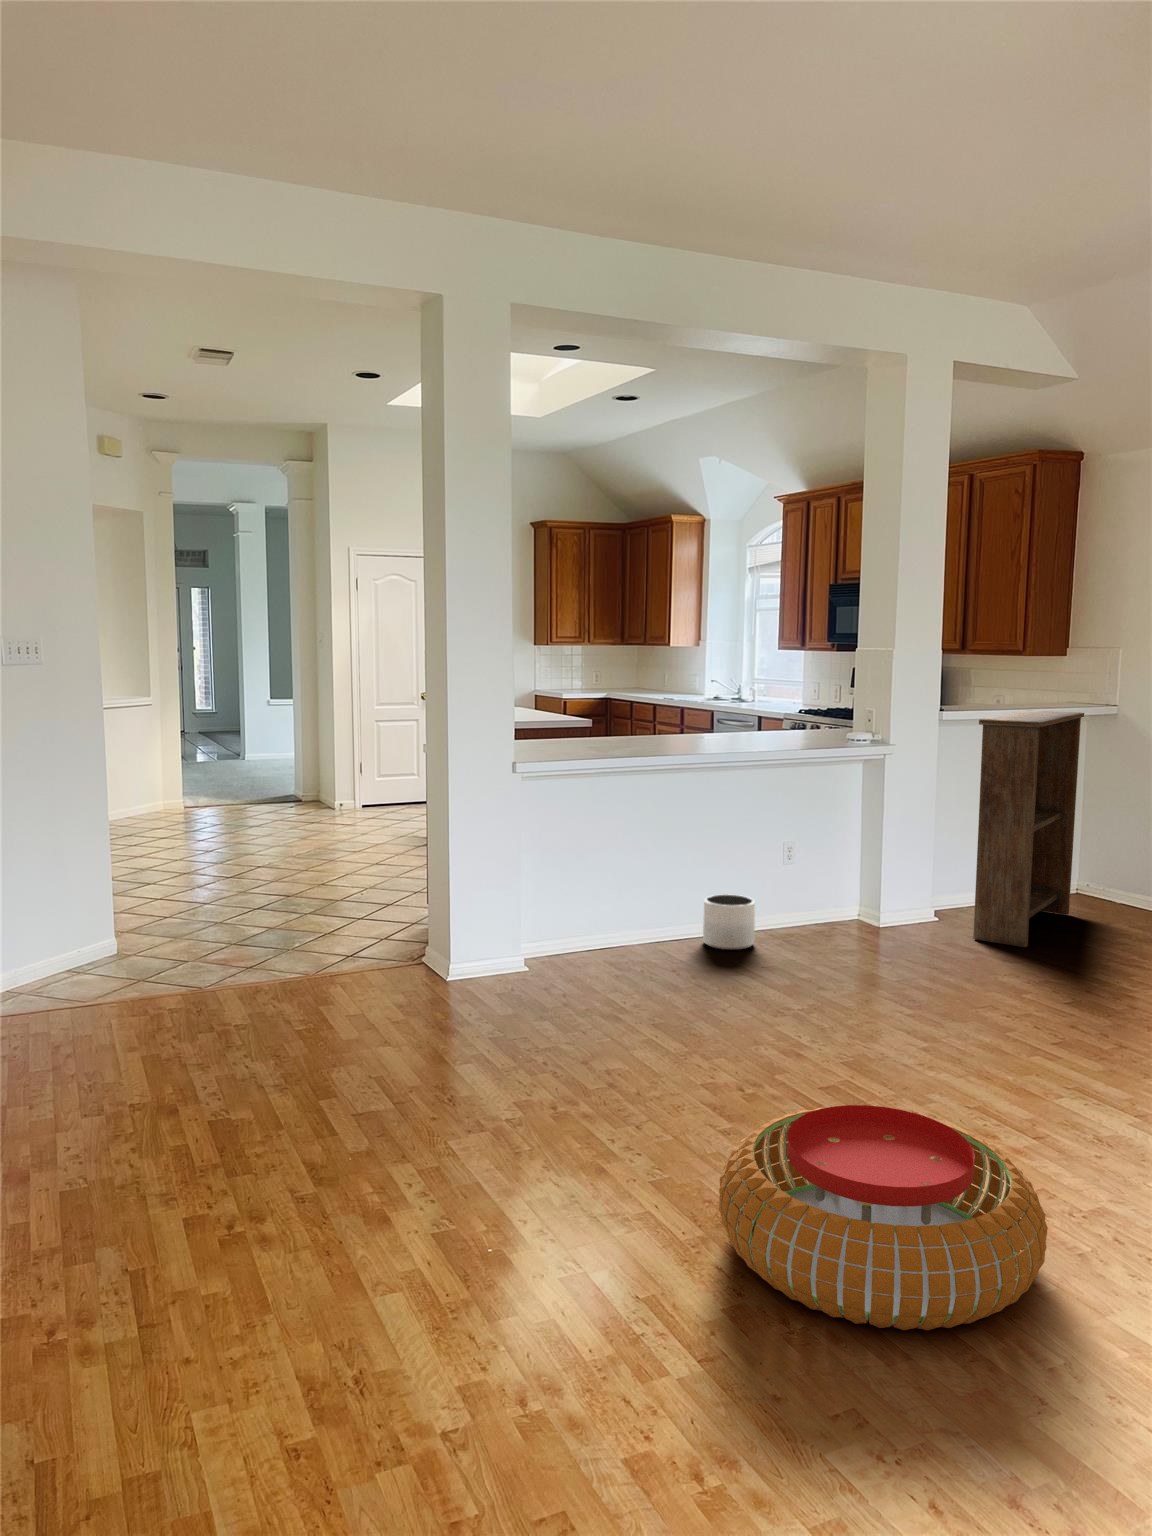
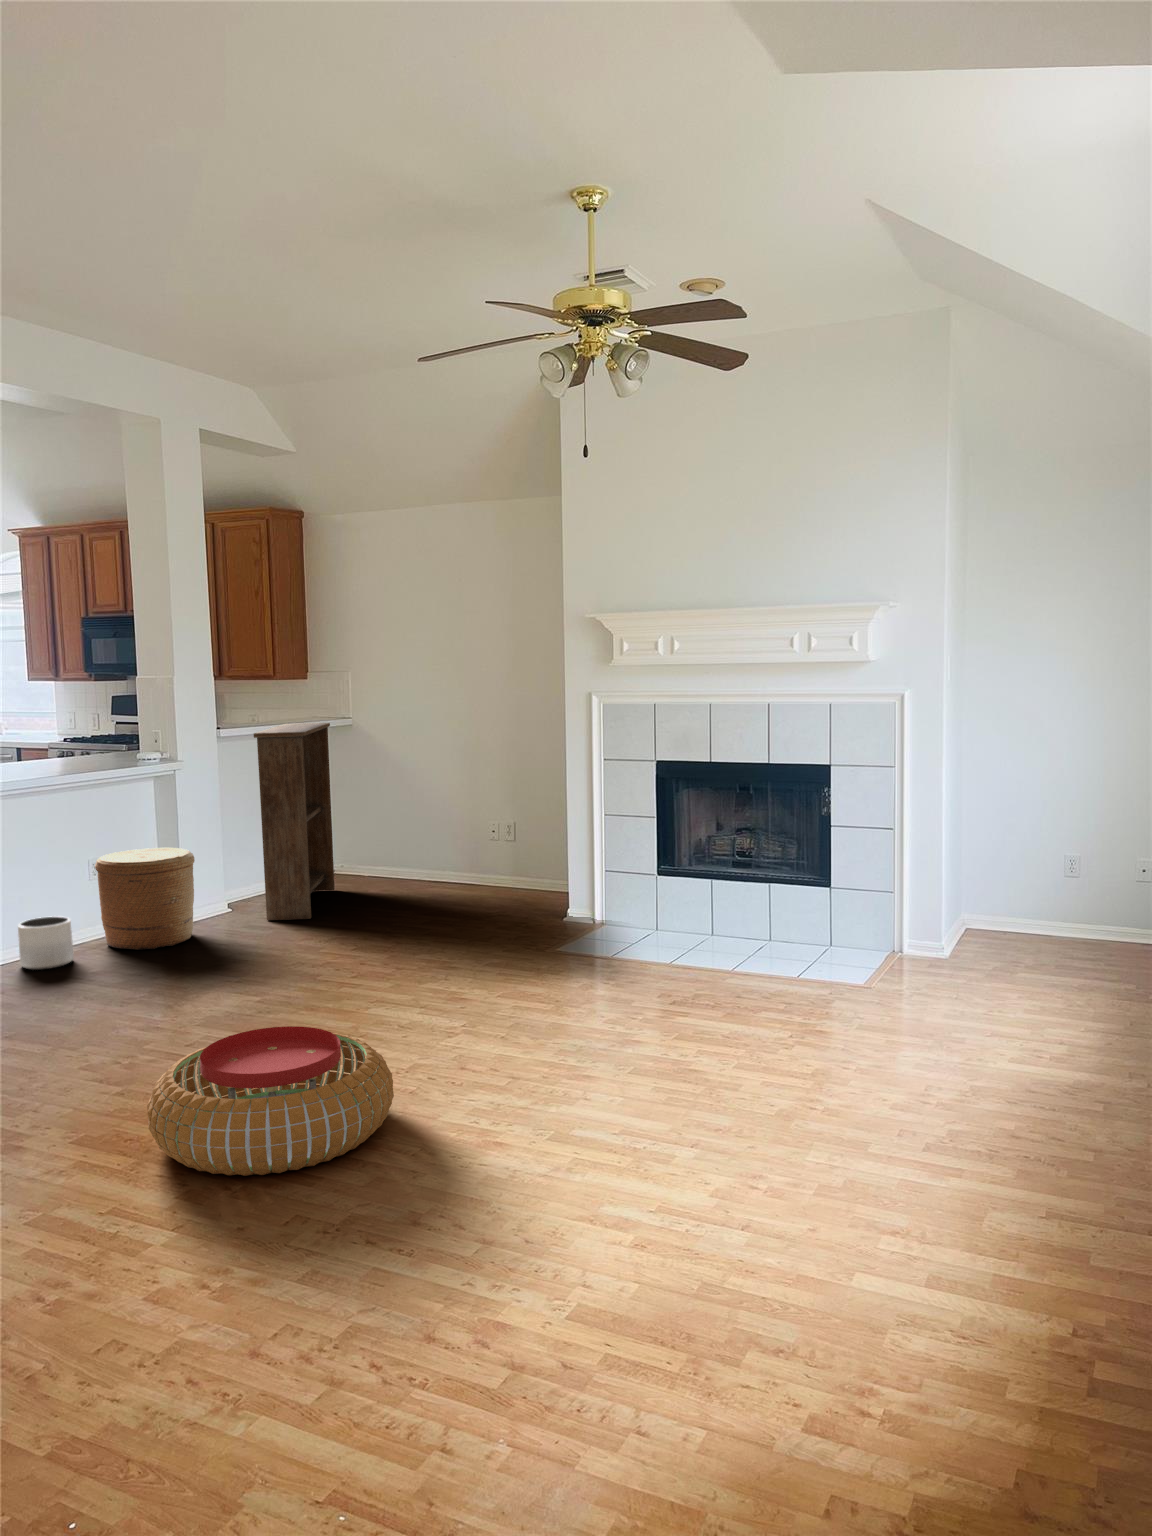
woven basket: none [788,836,894,950] -> present [95,848,195,950]

